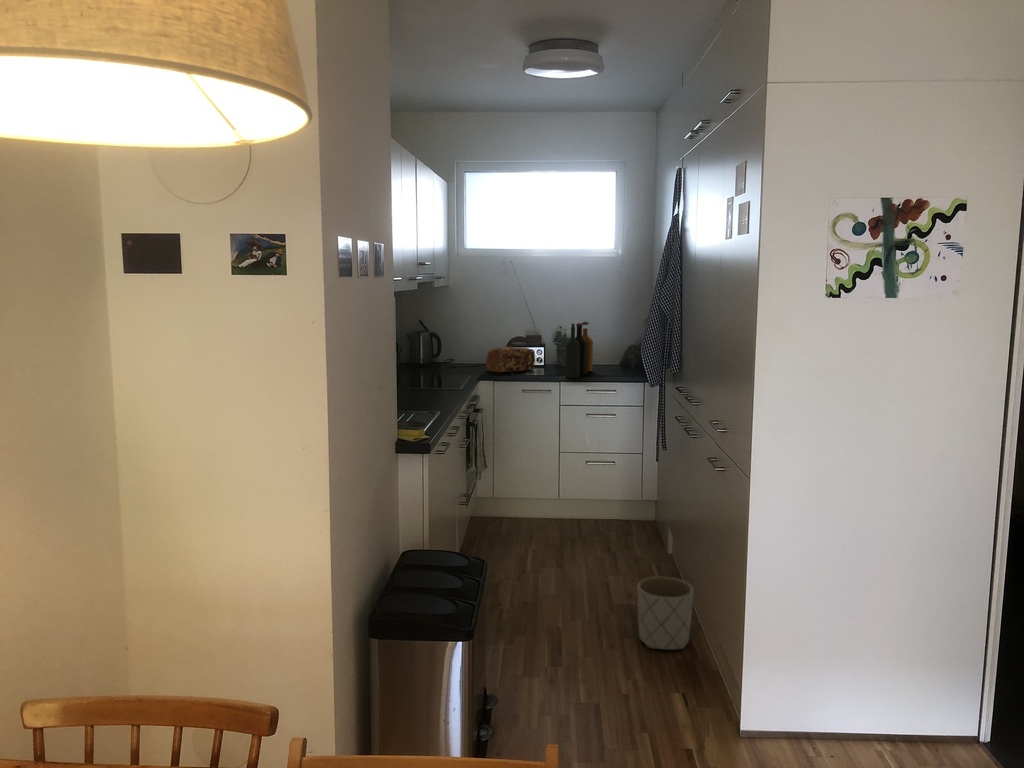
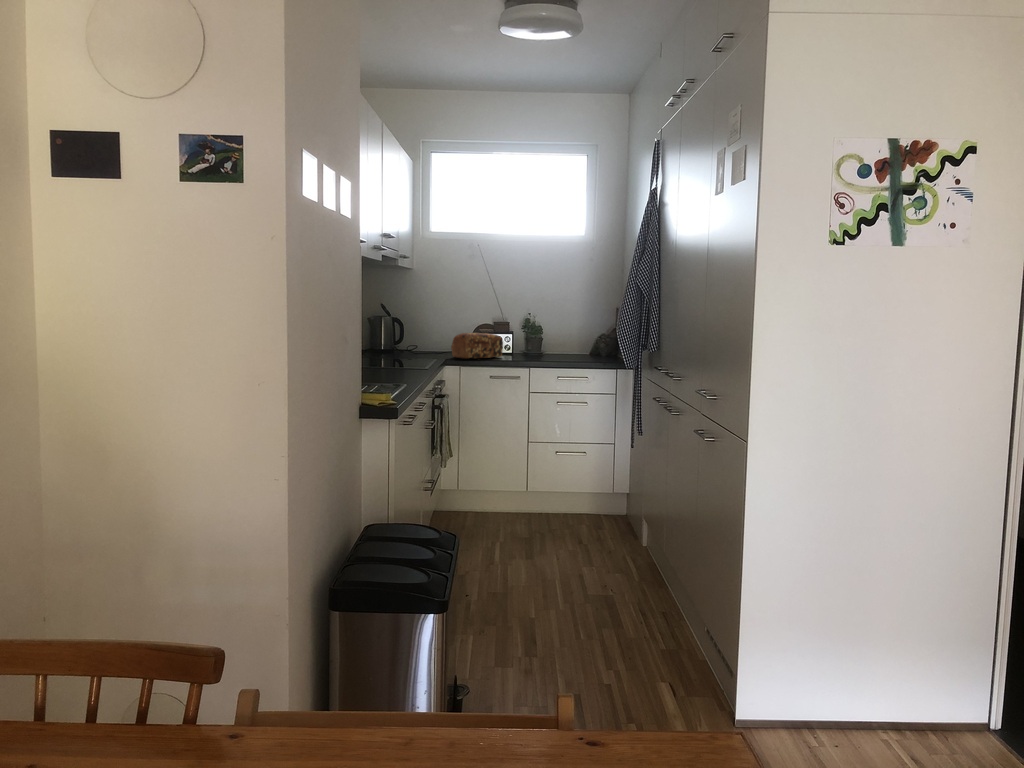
bottle: present [566,322,593,378] -> none [536,307,564,364]
planter: present [637,577,694,650] -> none [617,563,677,639]

